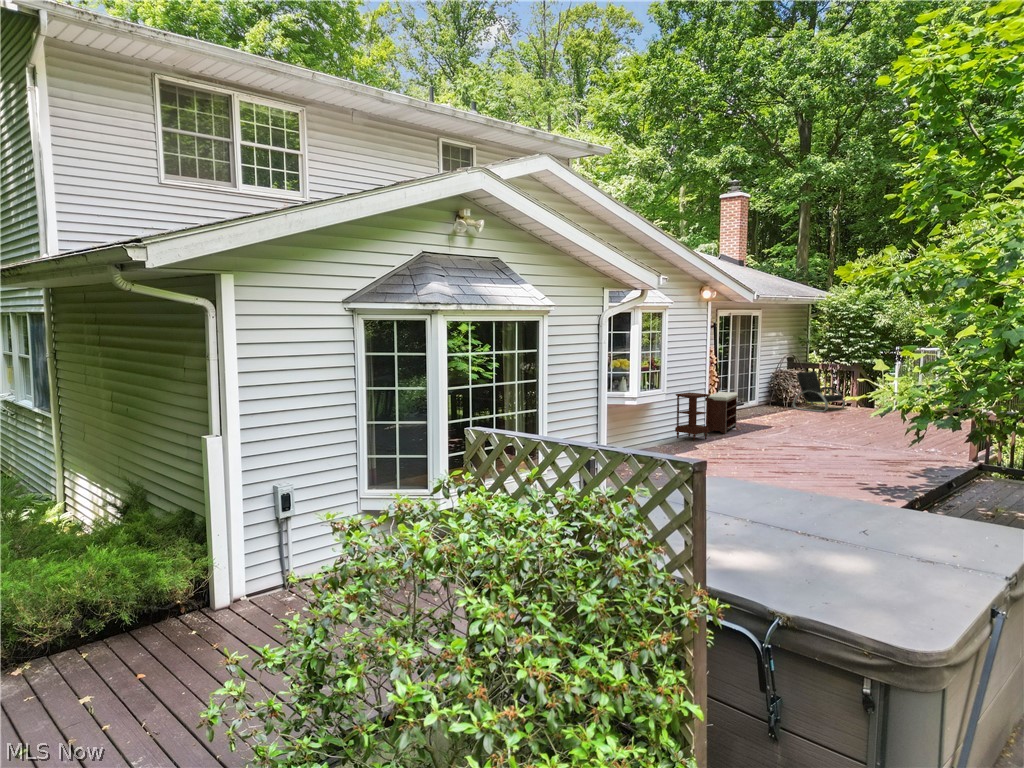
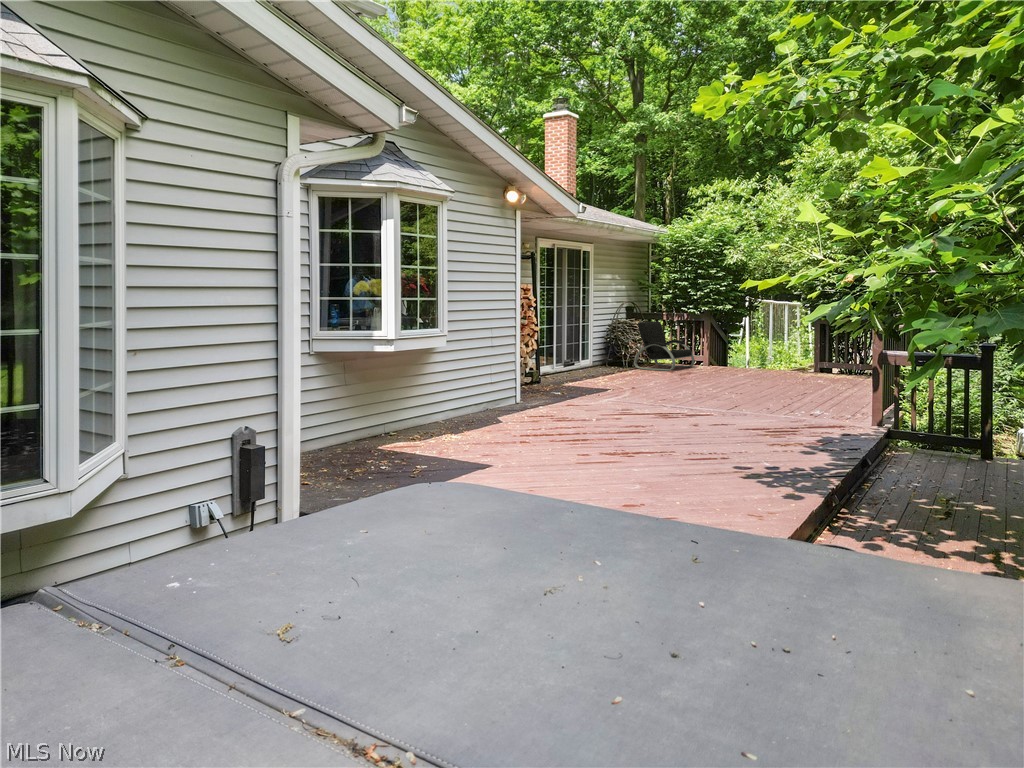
bench: present [705,392,738,434] -> none [516,344,563,402]
side table: present [675,393,710,441] -> none [470,343,520,414]

